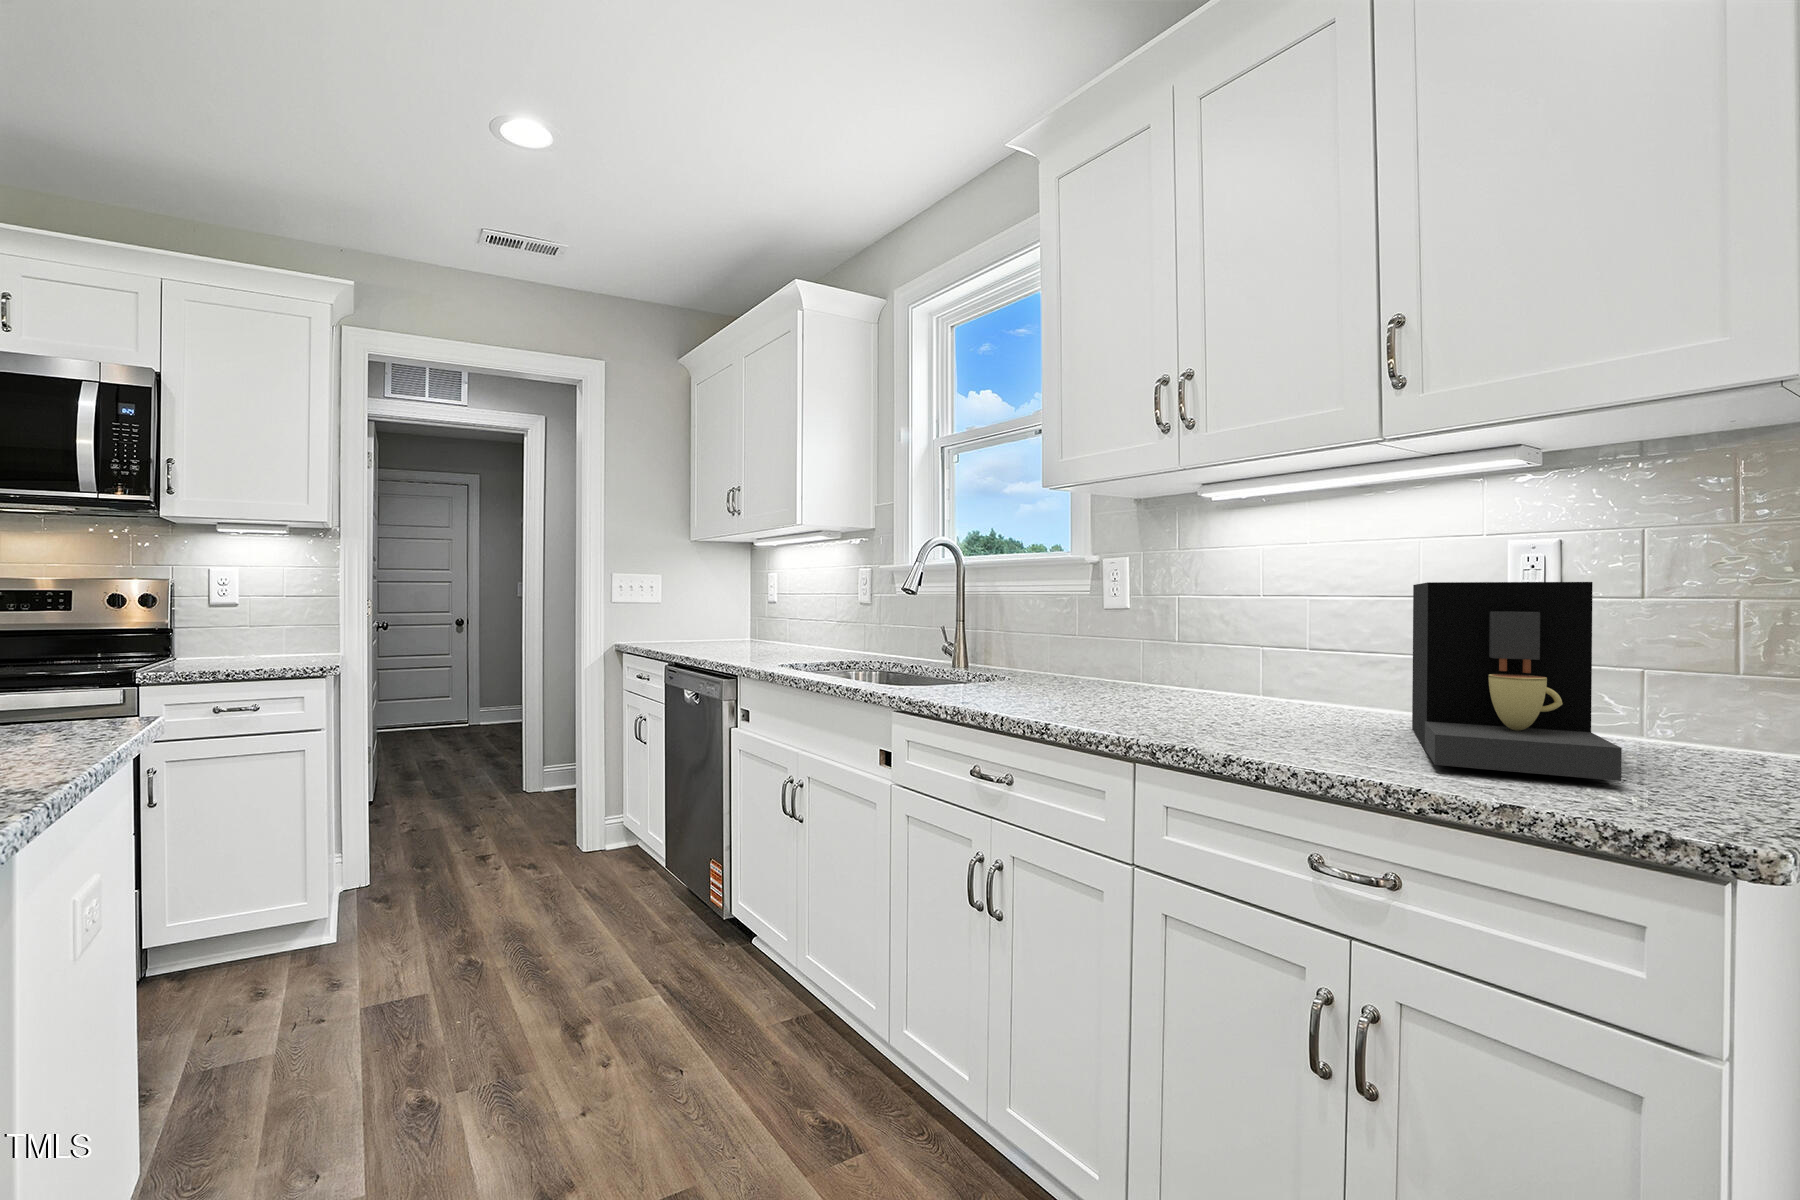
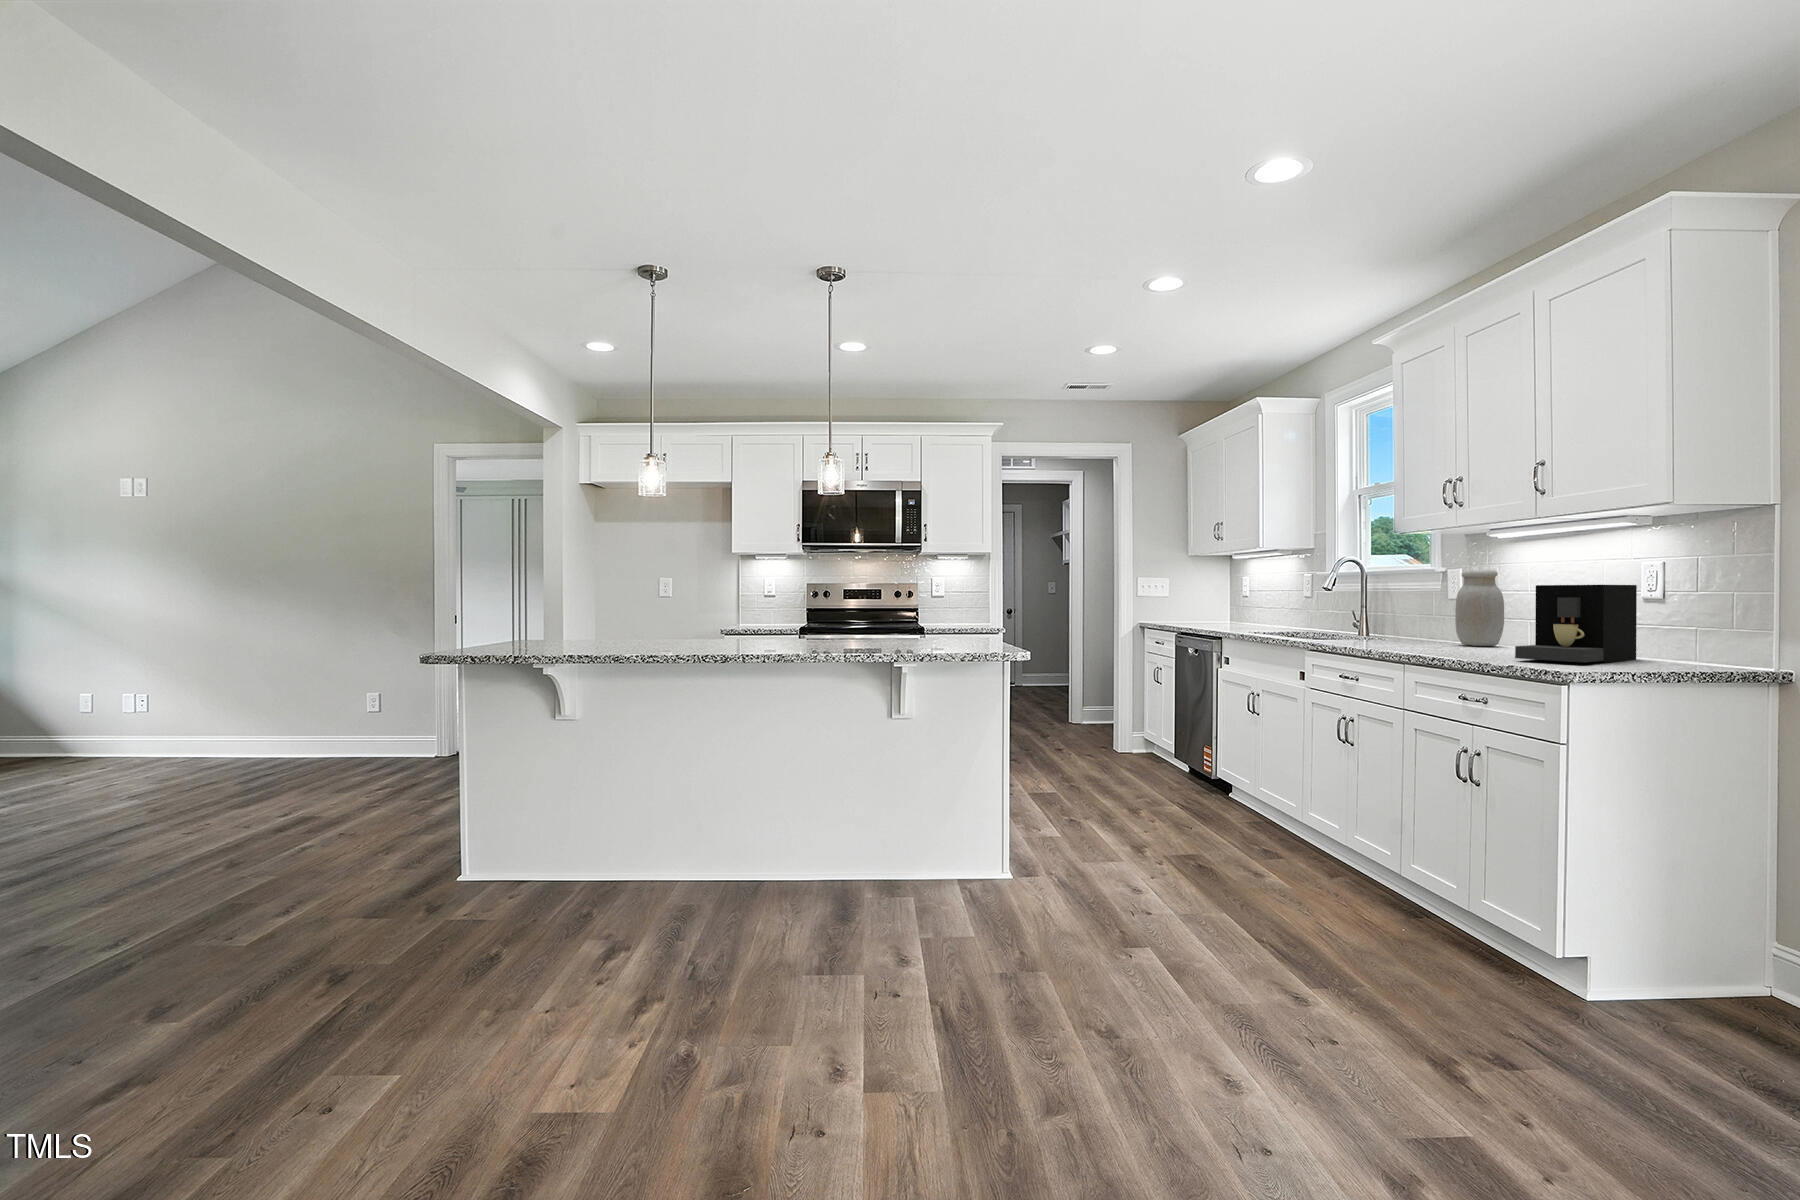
jar: none [1146,555,1223,696] -> present [1455,570,1504,646]

